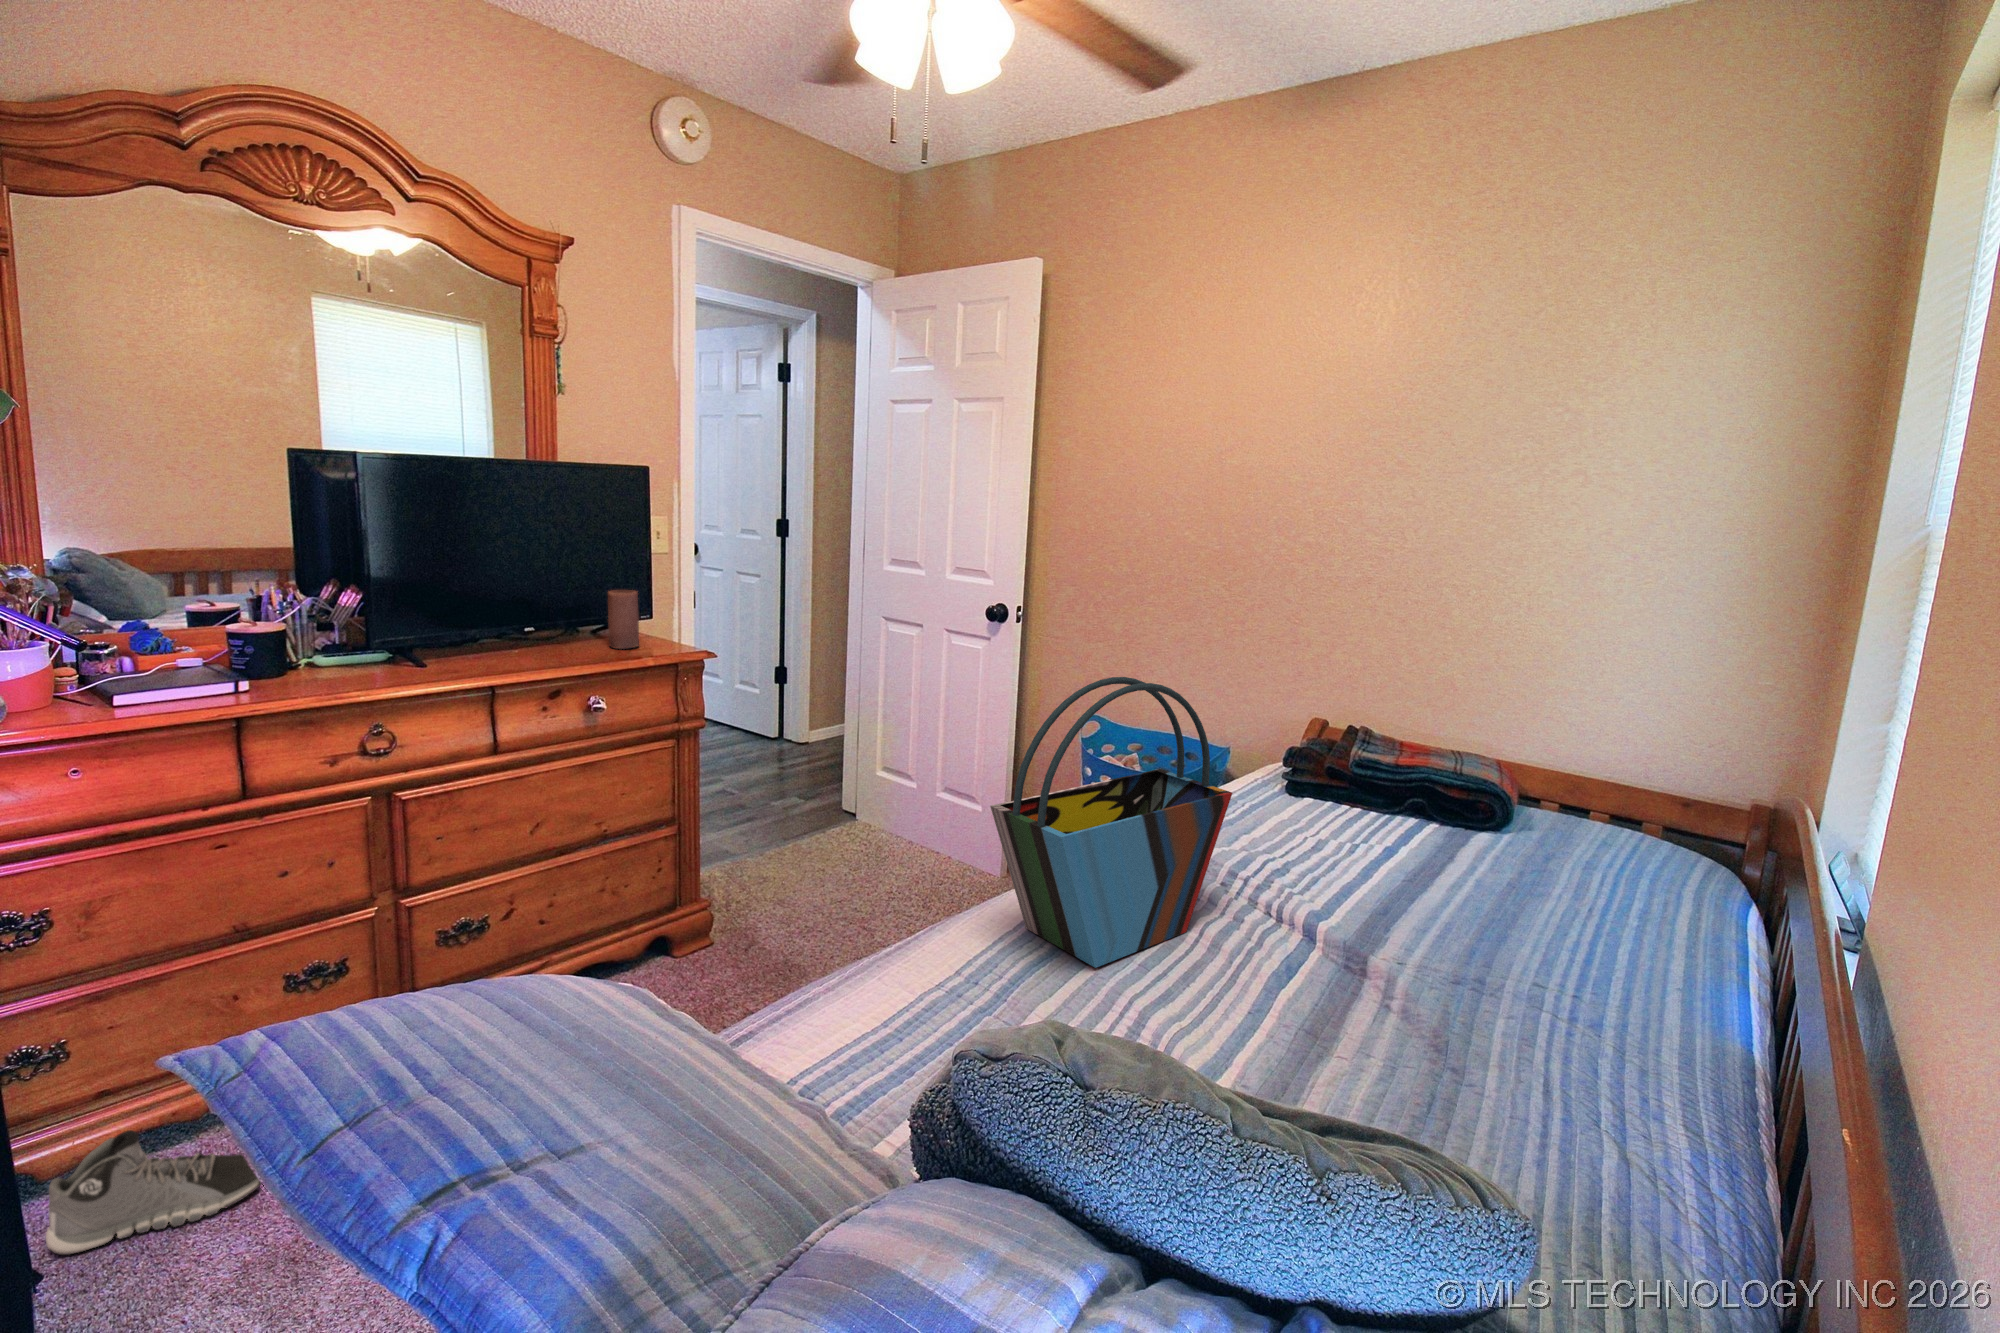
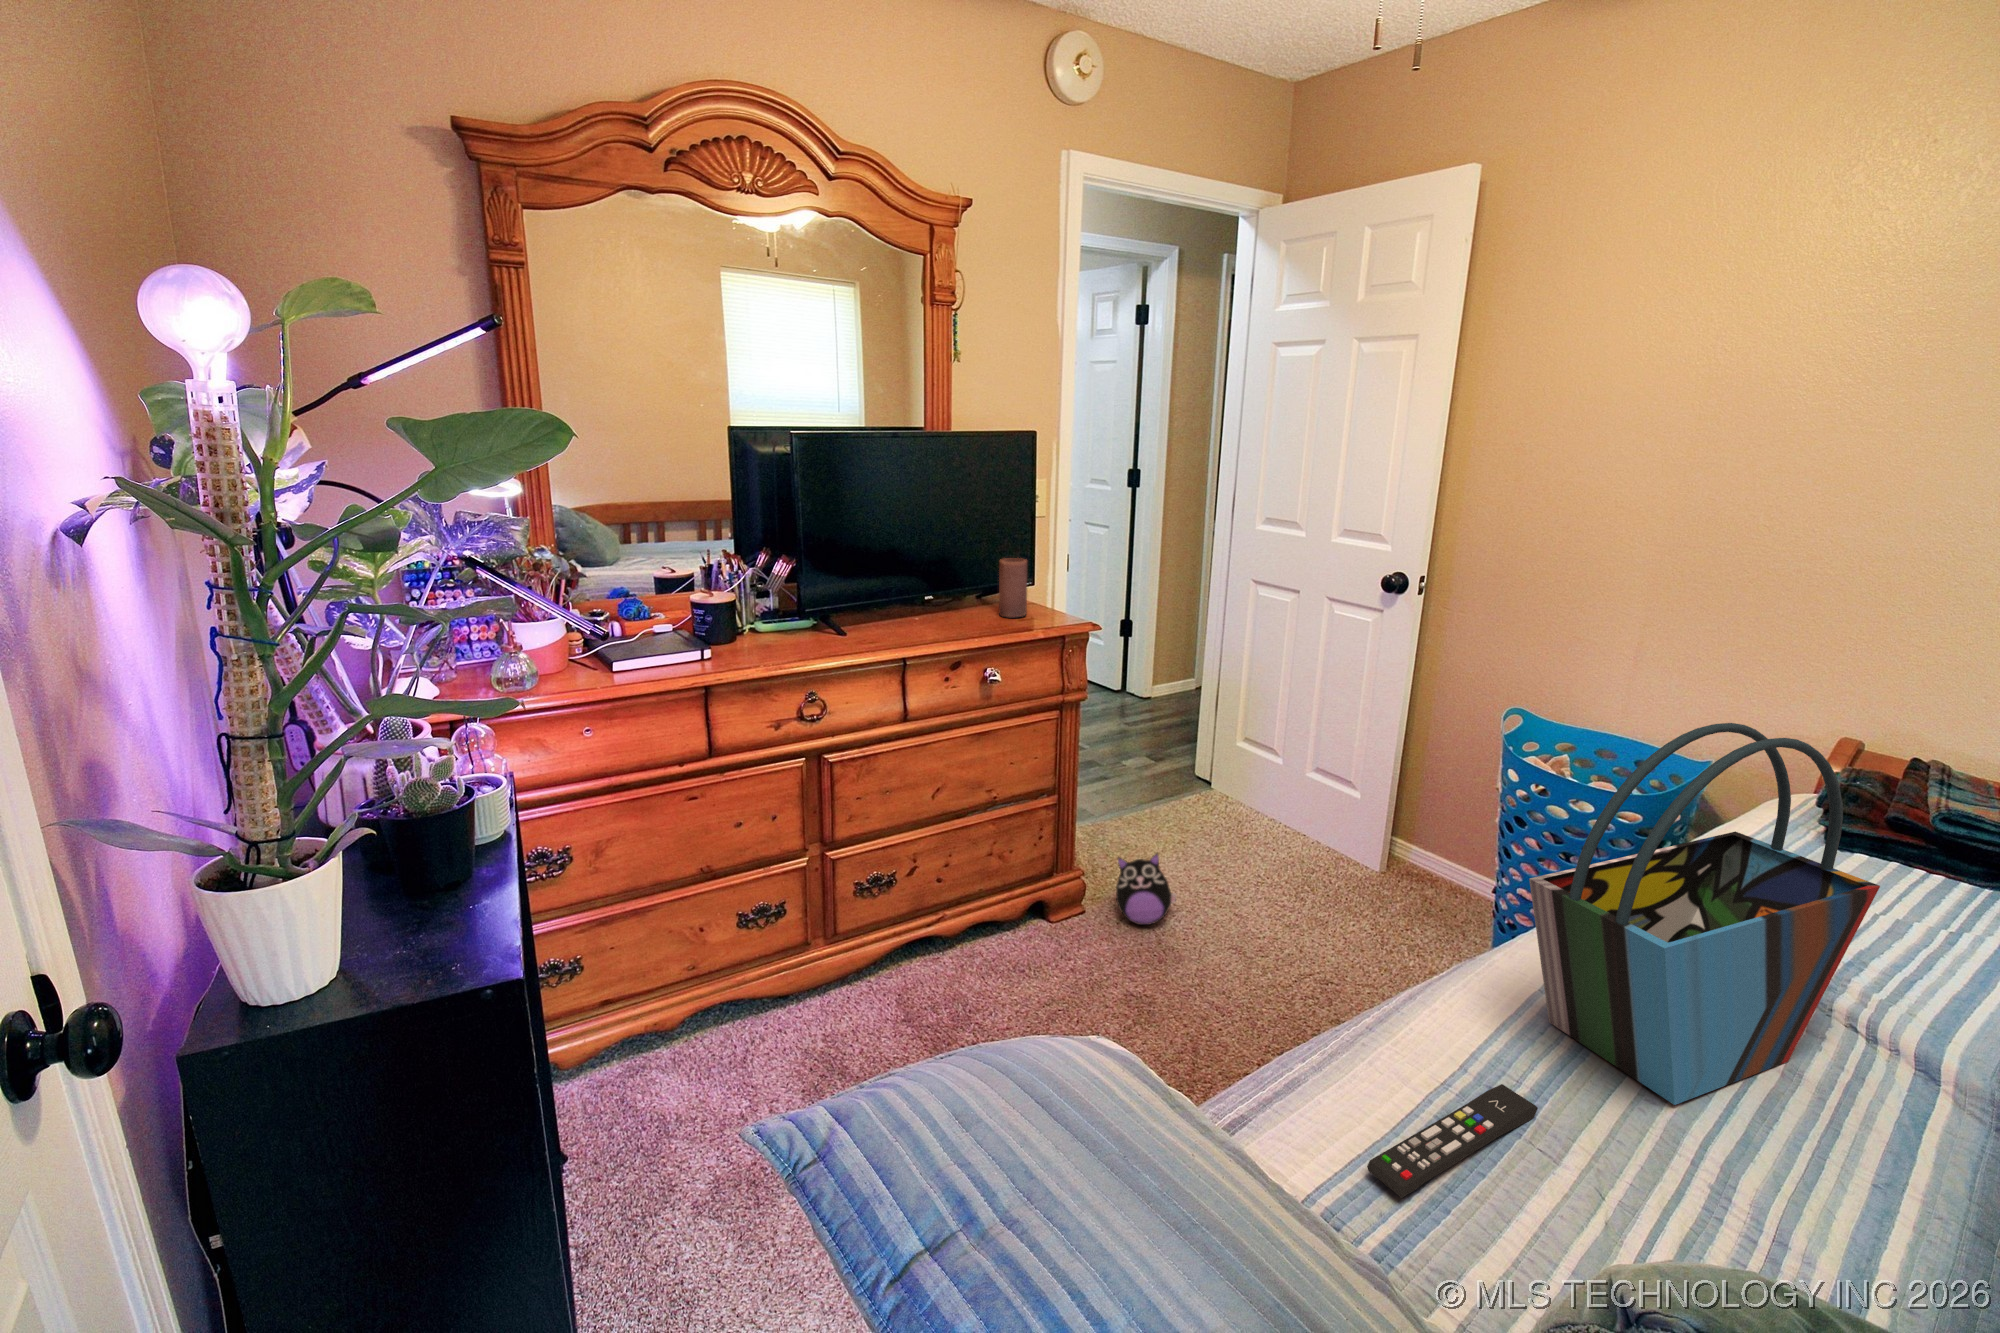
plush toy: none [745,876,806,951] -> present [1116,853,1176,925]
remote control: none [843,970,994,1054] -> present [1367,1084,1538,1198]
sneaker: present [46,1130,262,1255] -> none [573,1044,731,1142]

